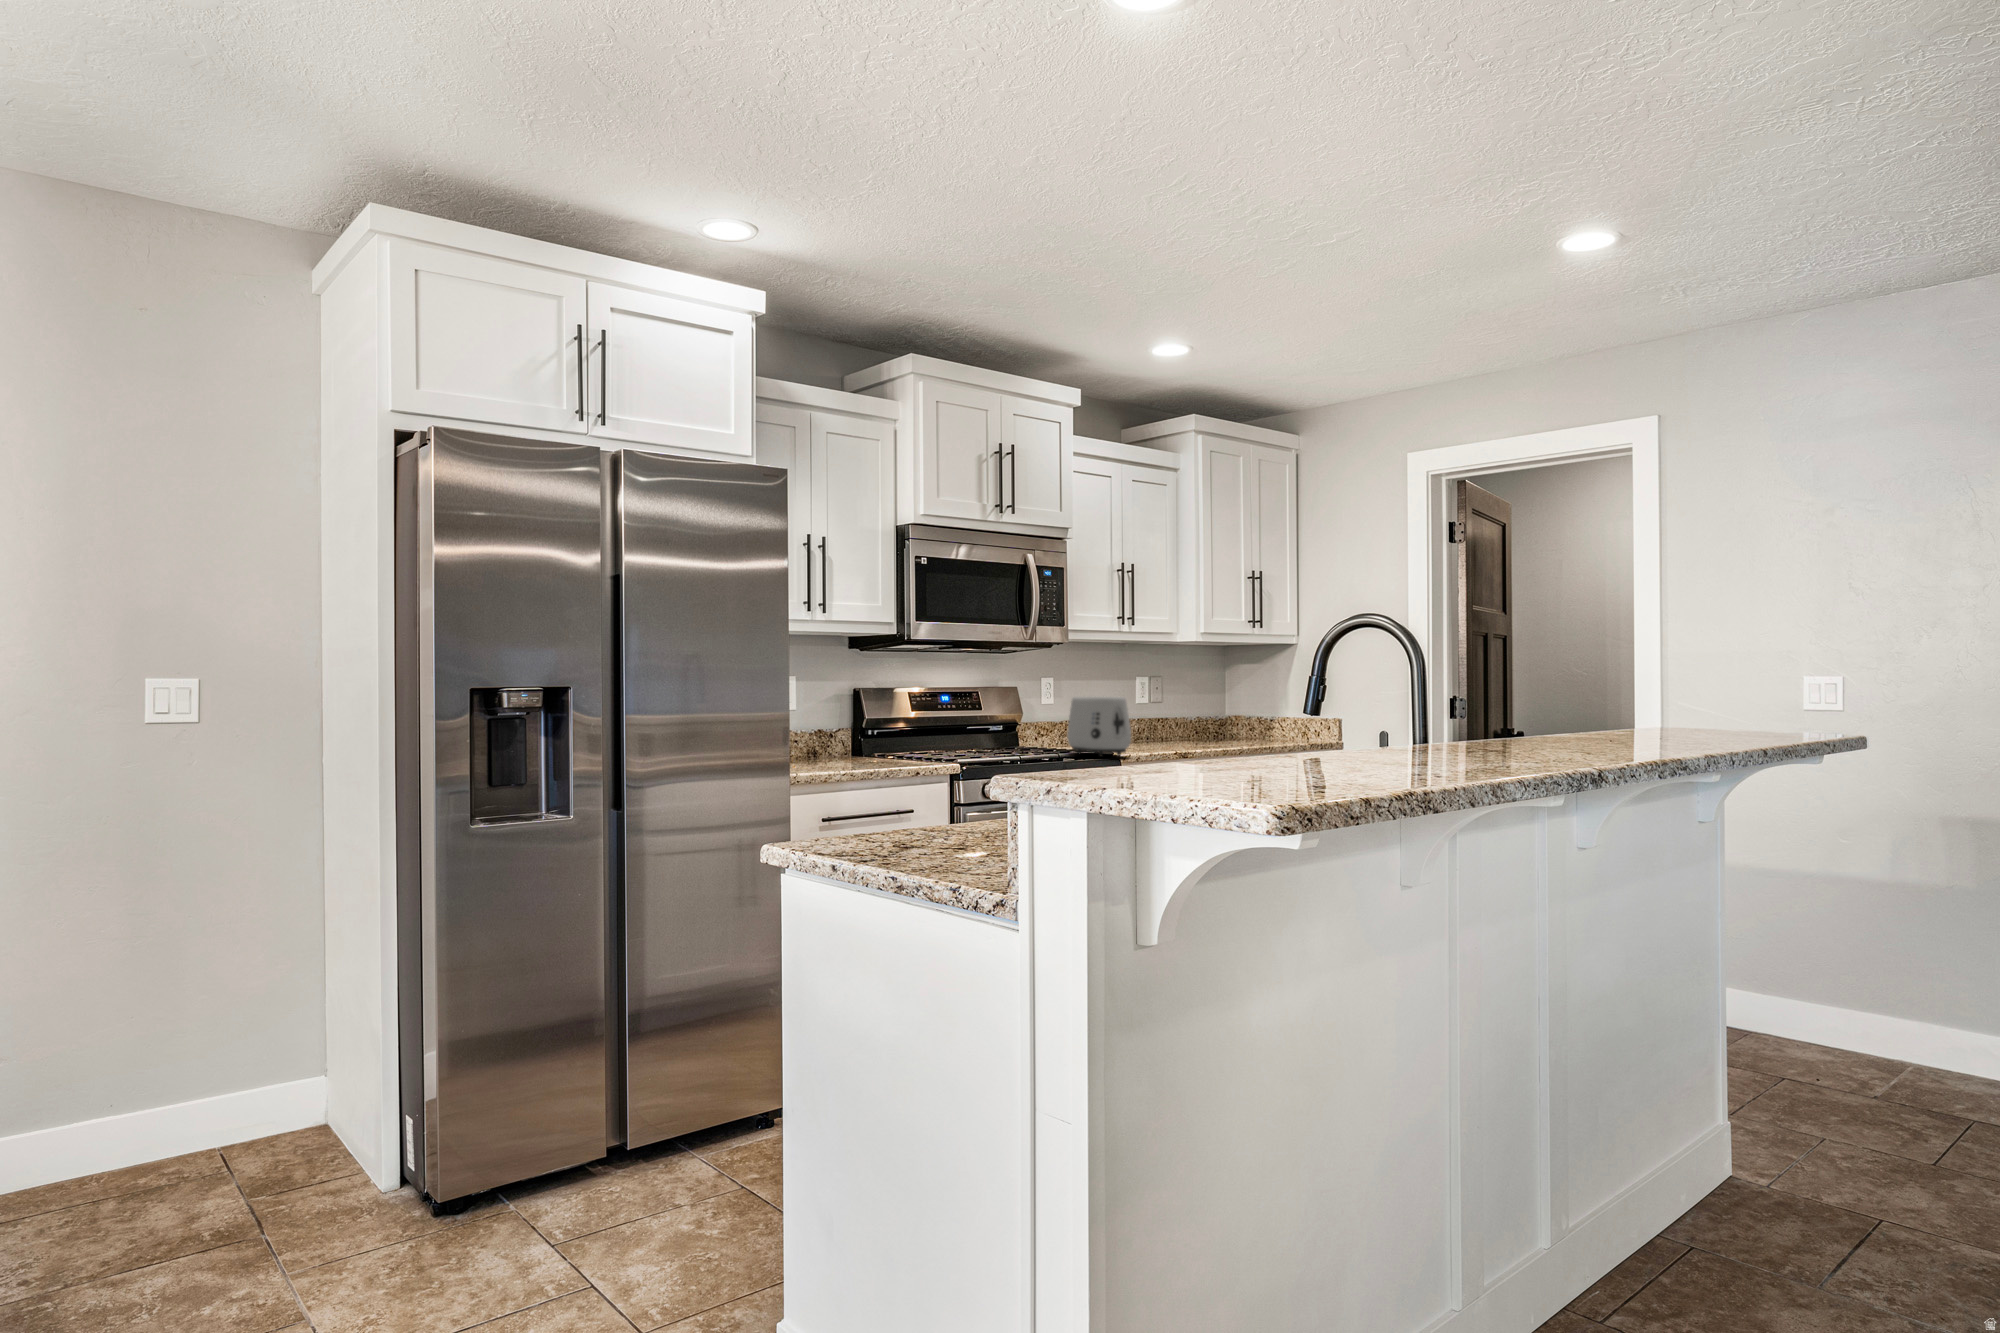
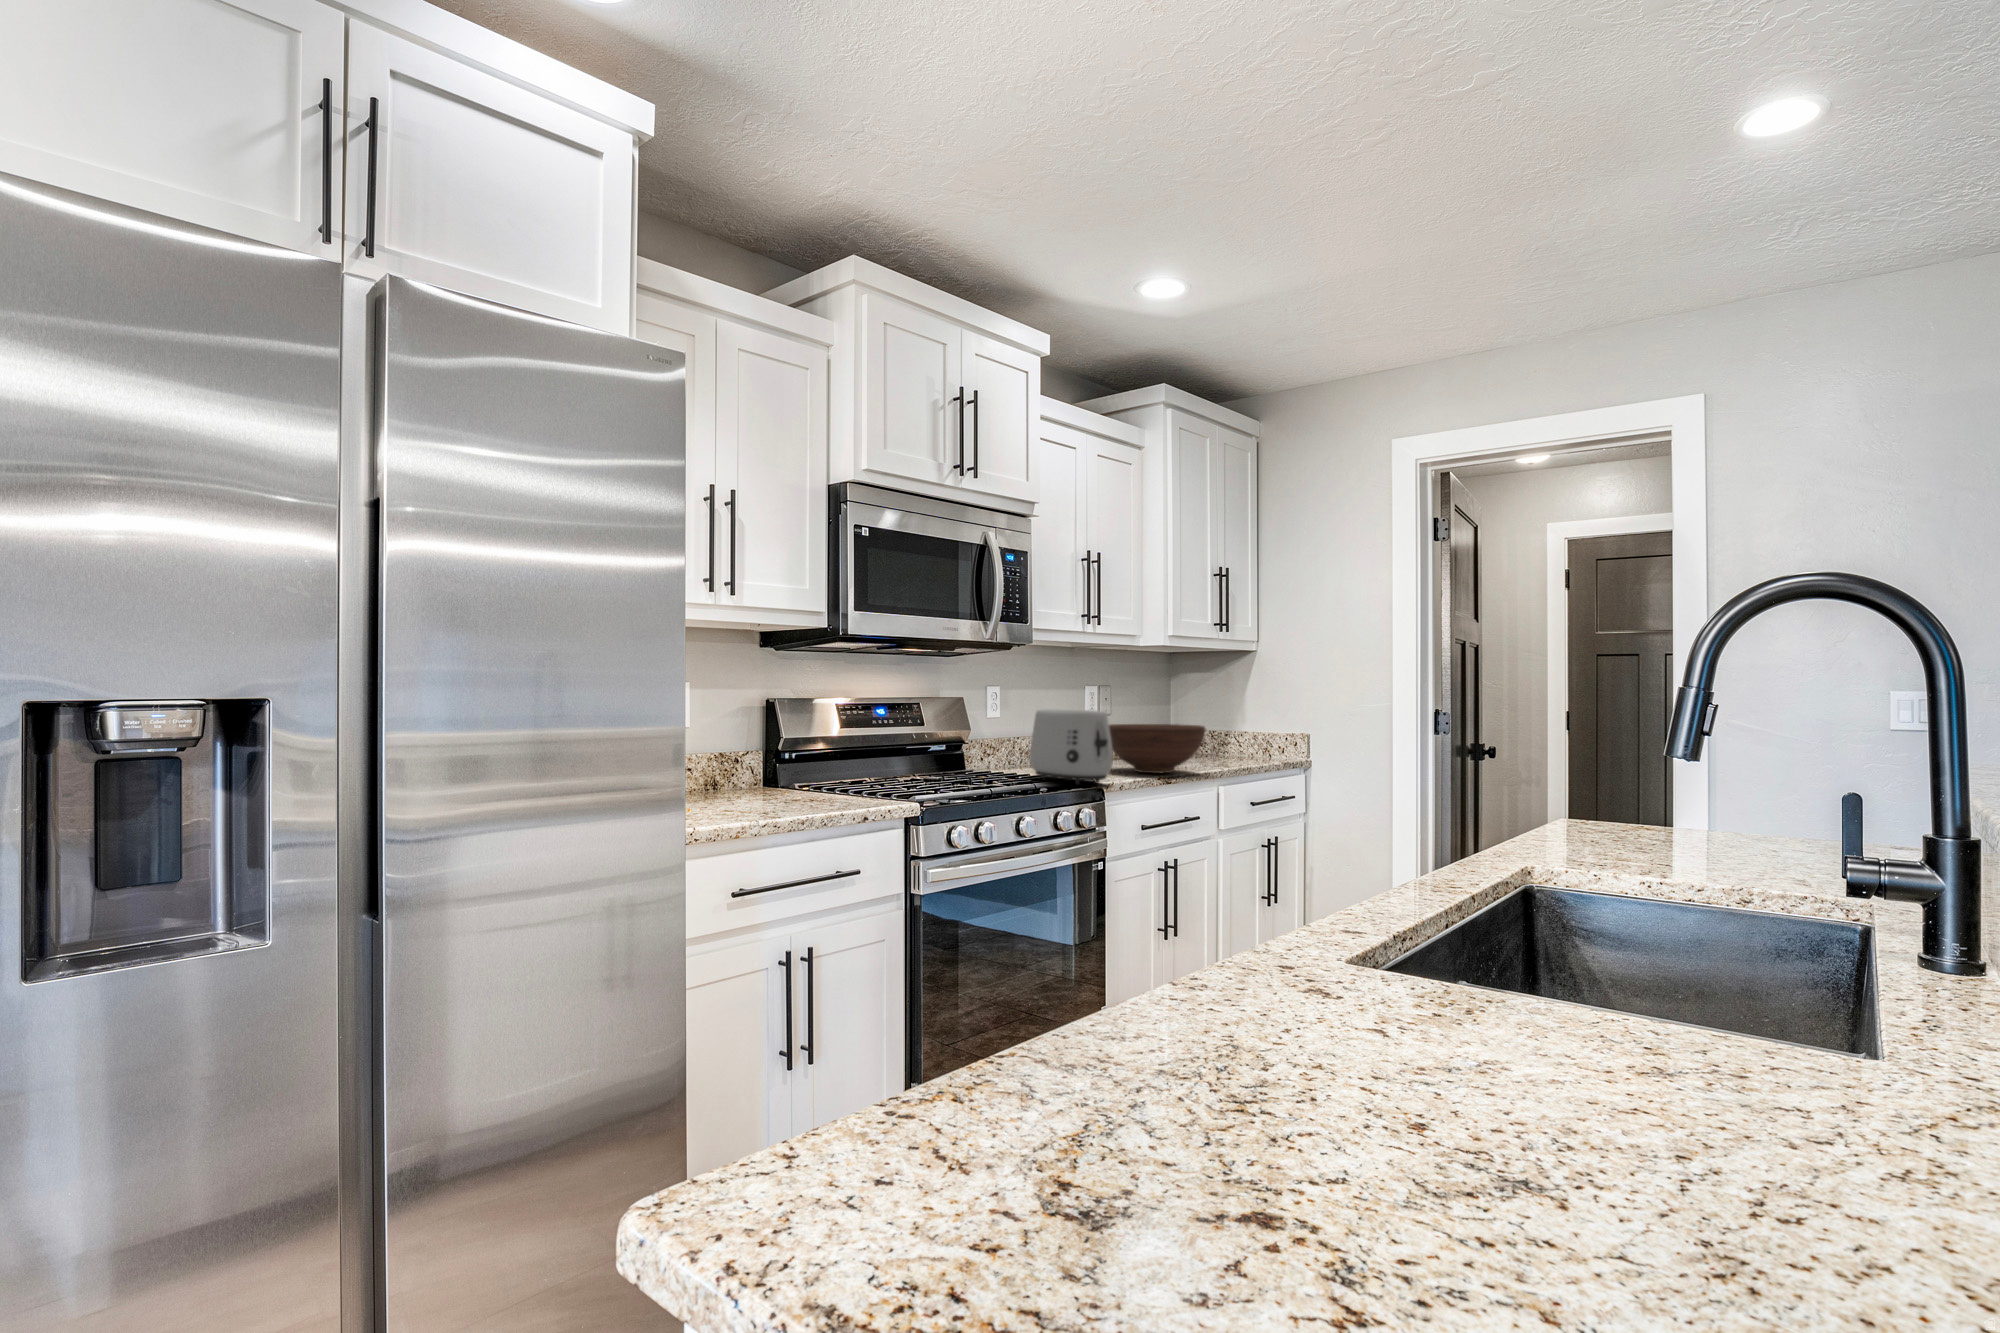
fruit bowl: none [1139,710,1226,751] -> present [1109,724,1206,773]

